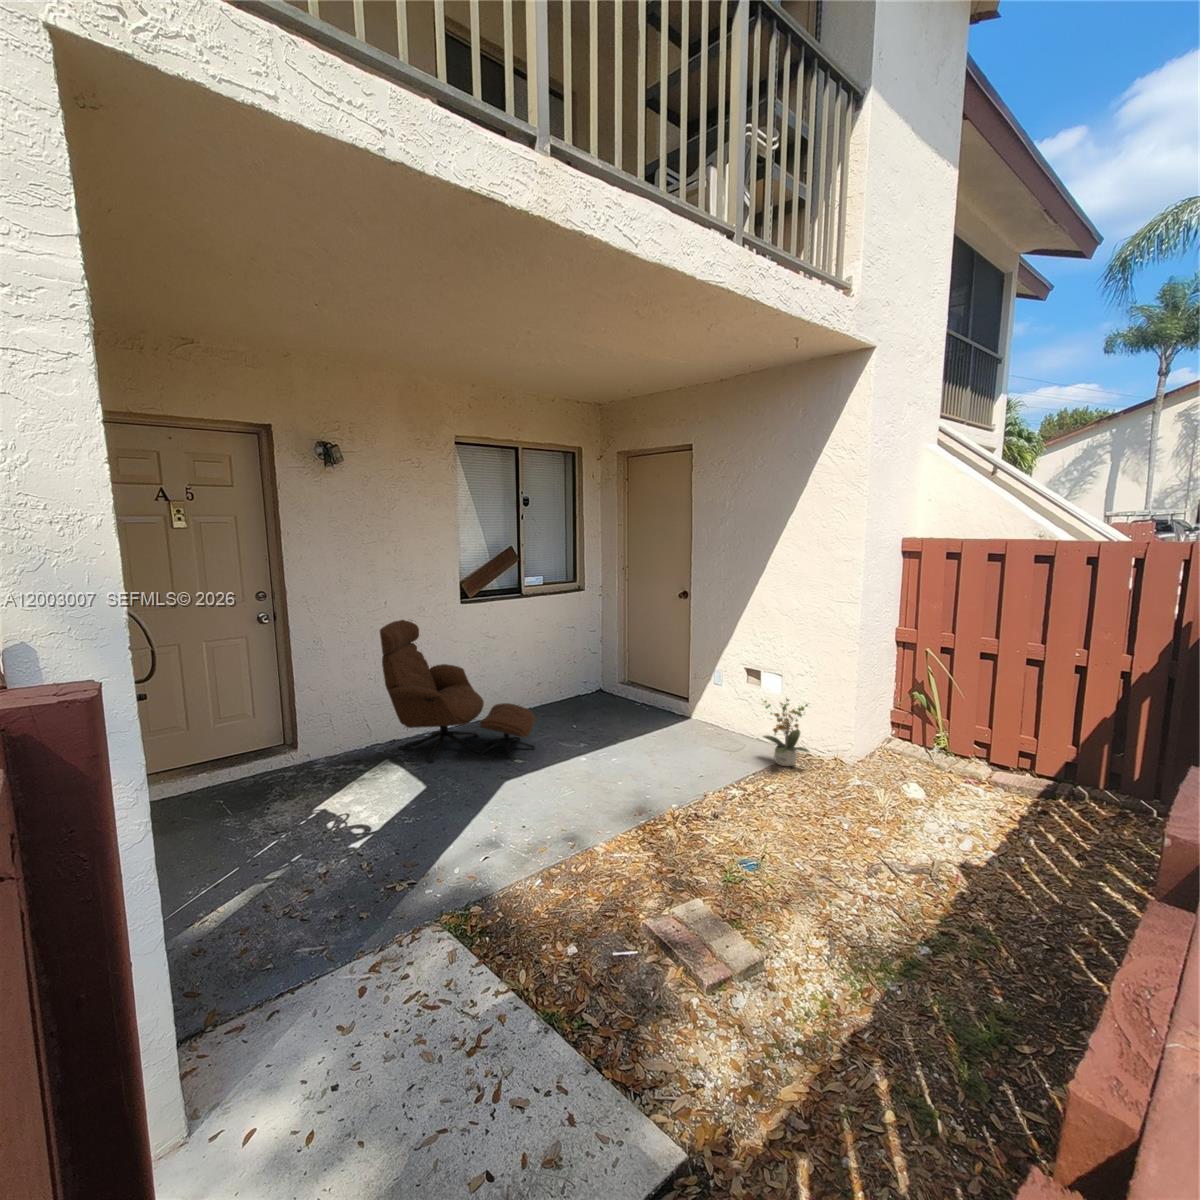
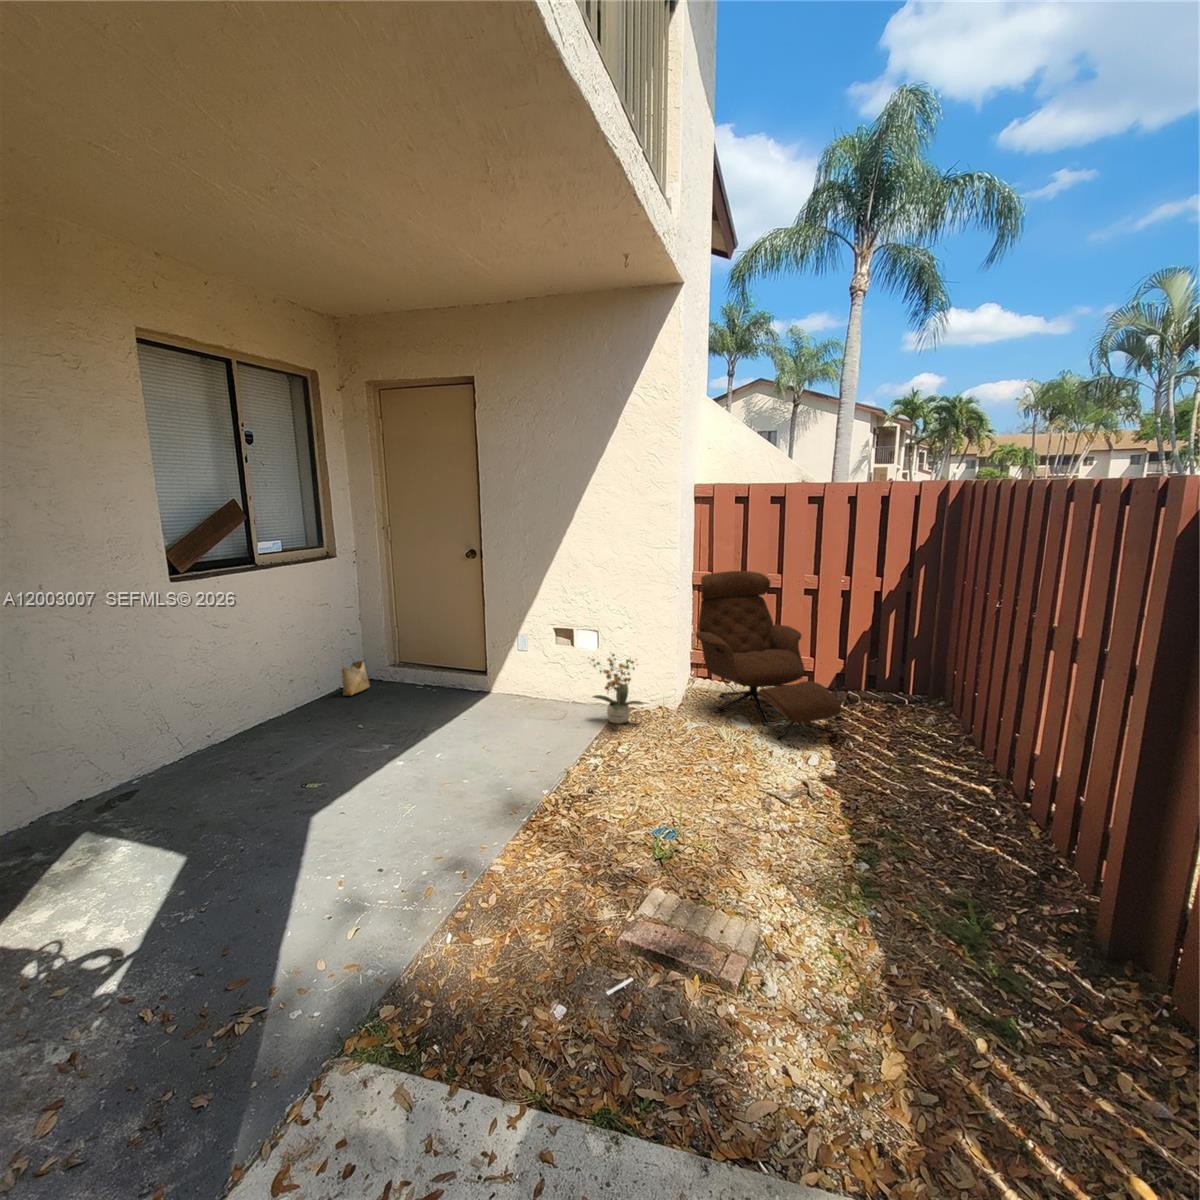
lounge chair: present [380,620,536,763] -> present [696,571,841,742]
woven basket: none [577,664,599,701] -> present [342,661,370,695]

